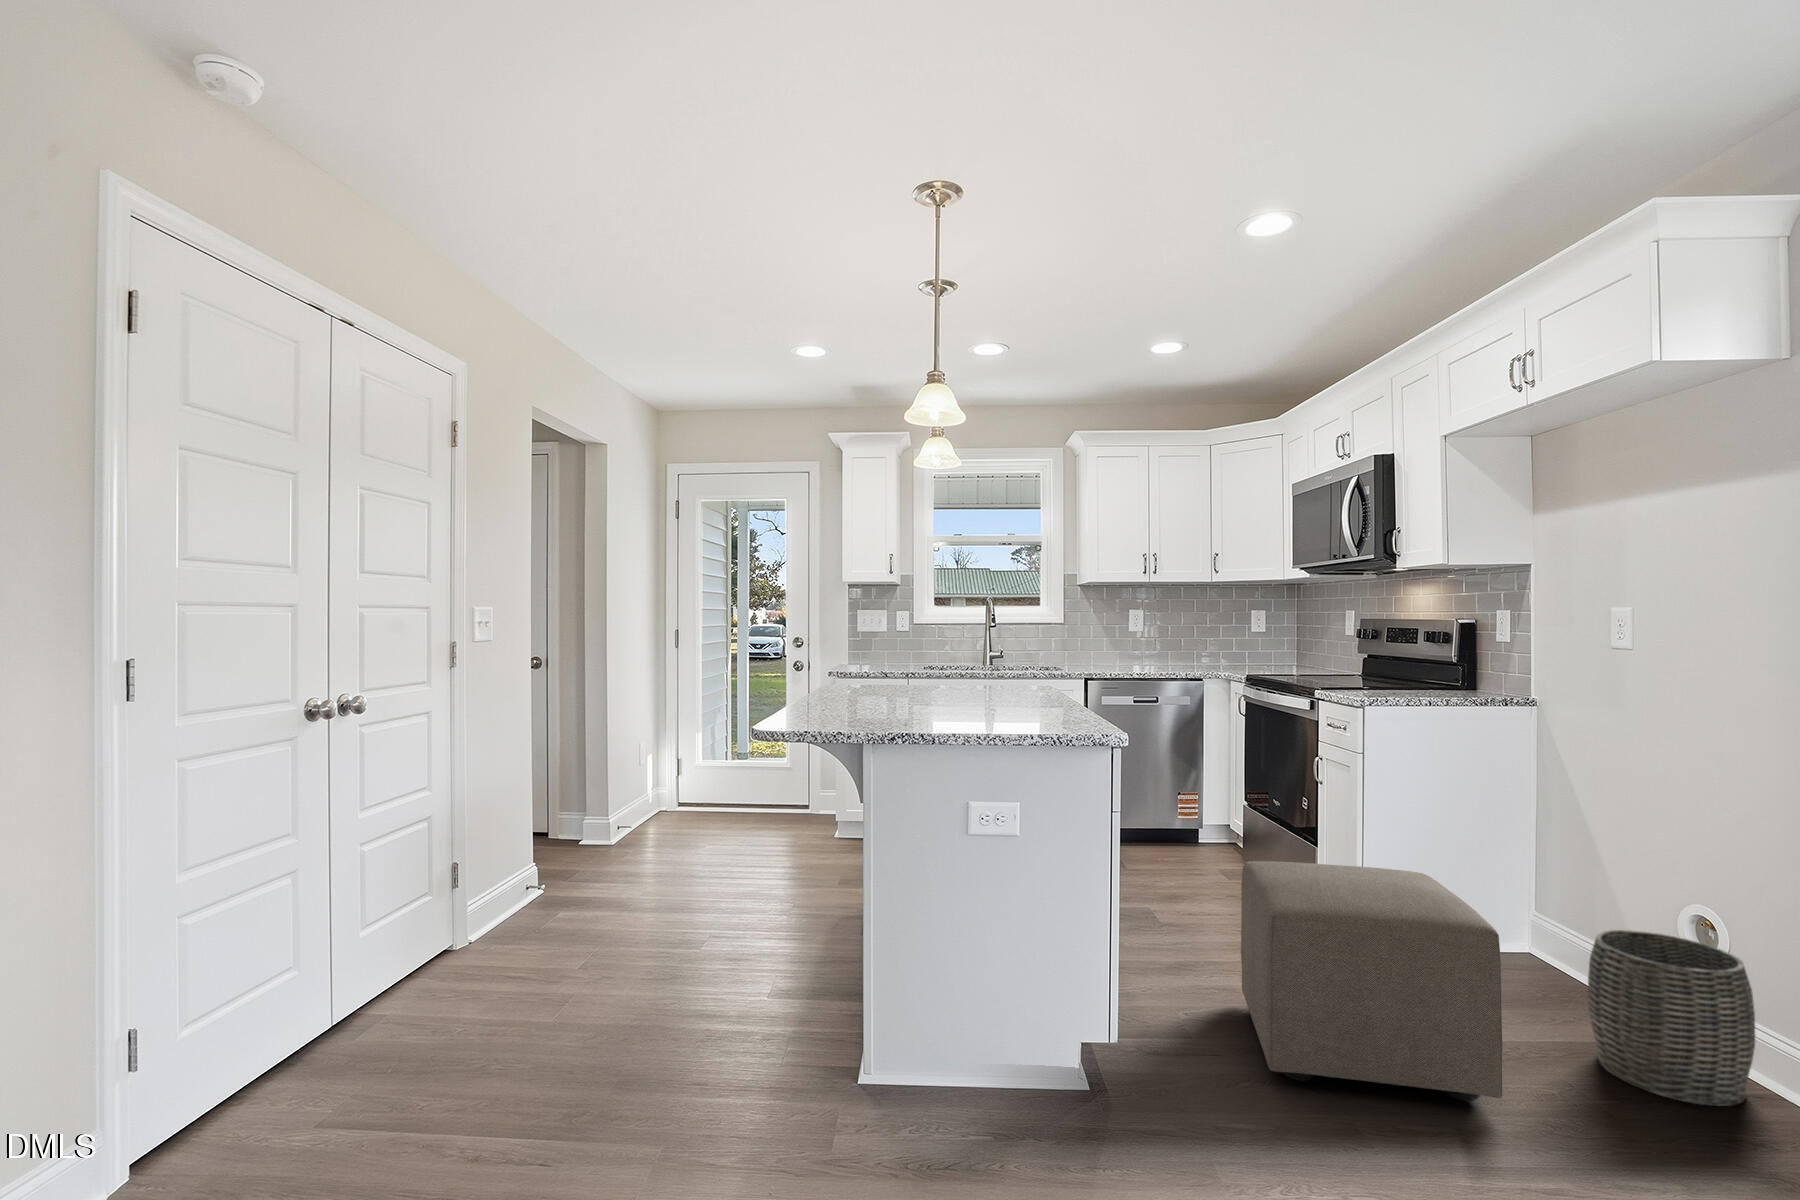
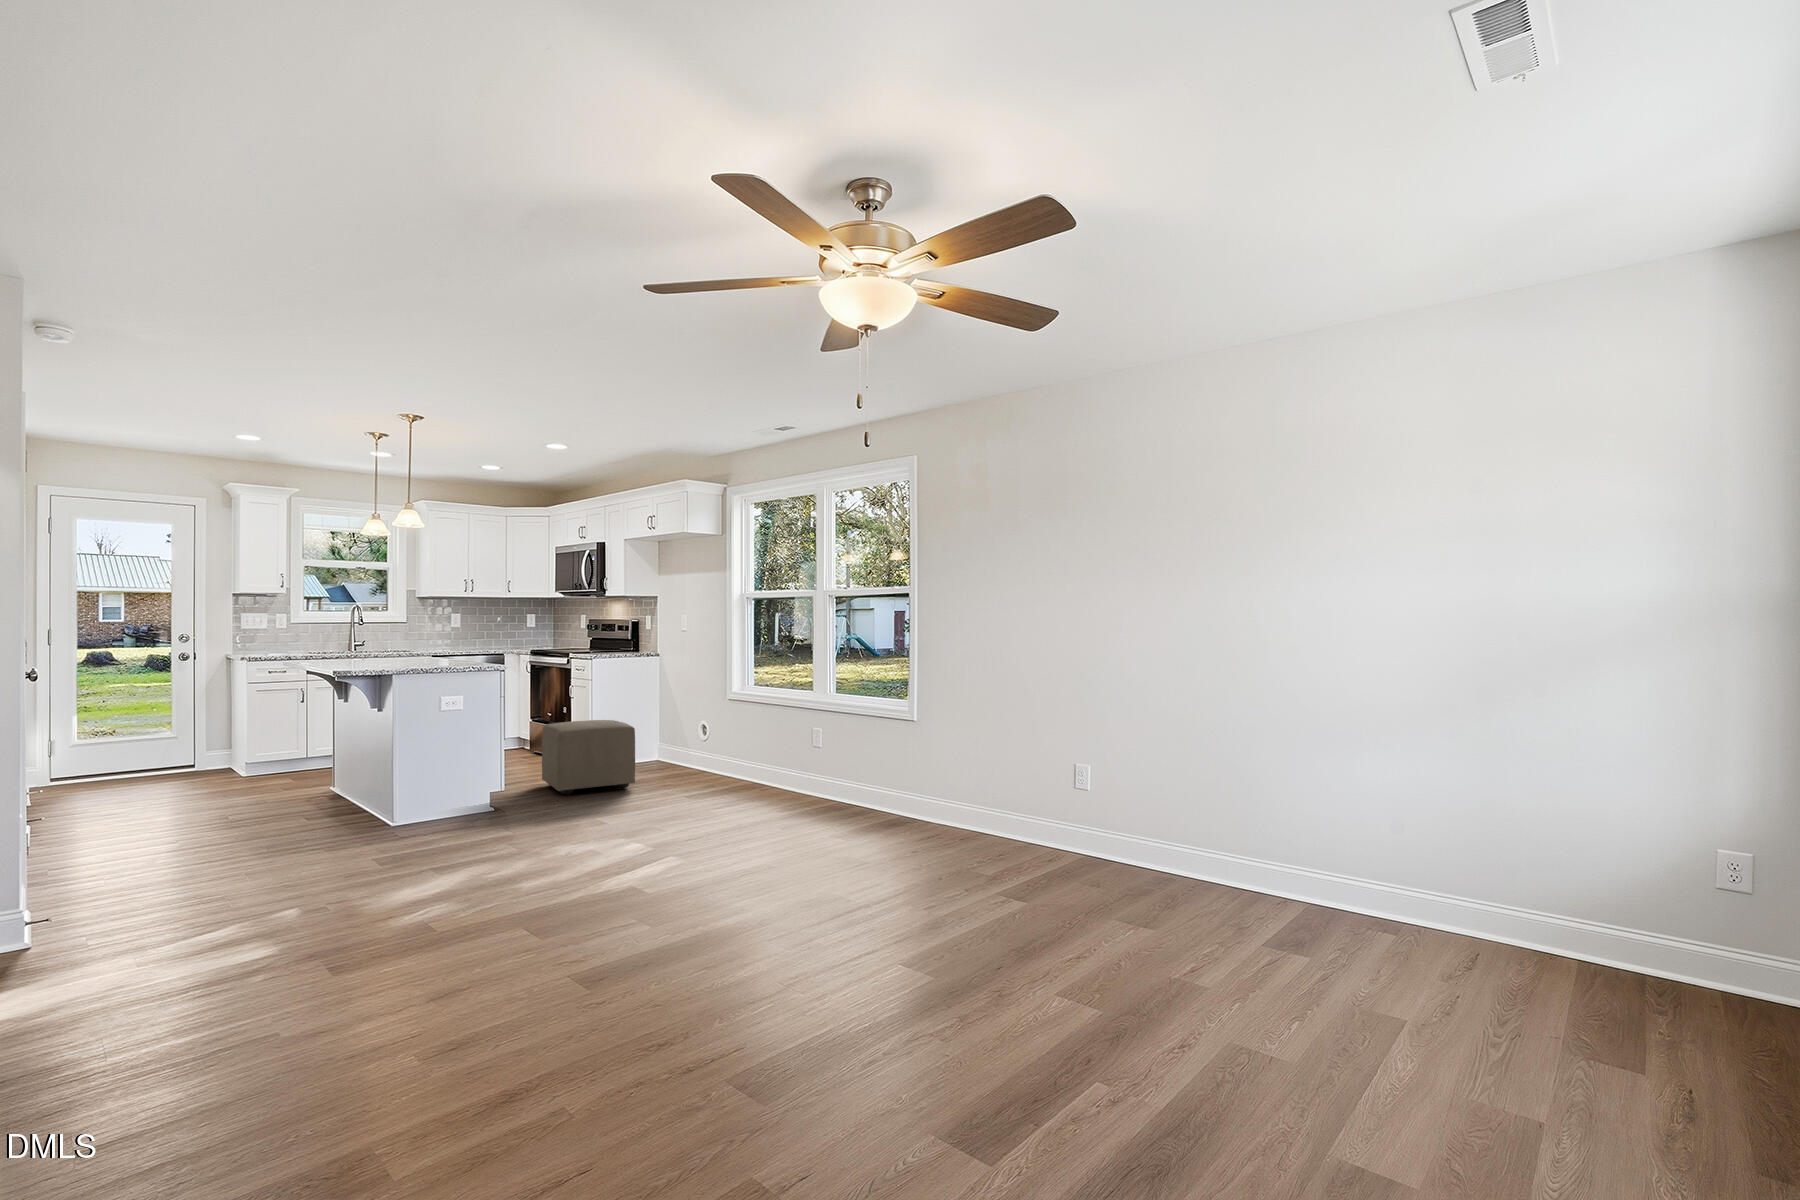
woven basket: present [1588,930,1755,1106] -> none [665,730,709,778]

